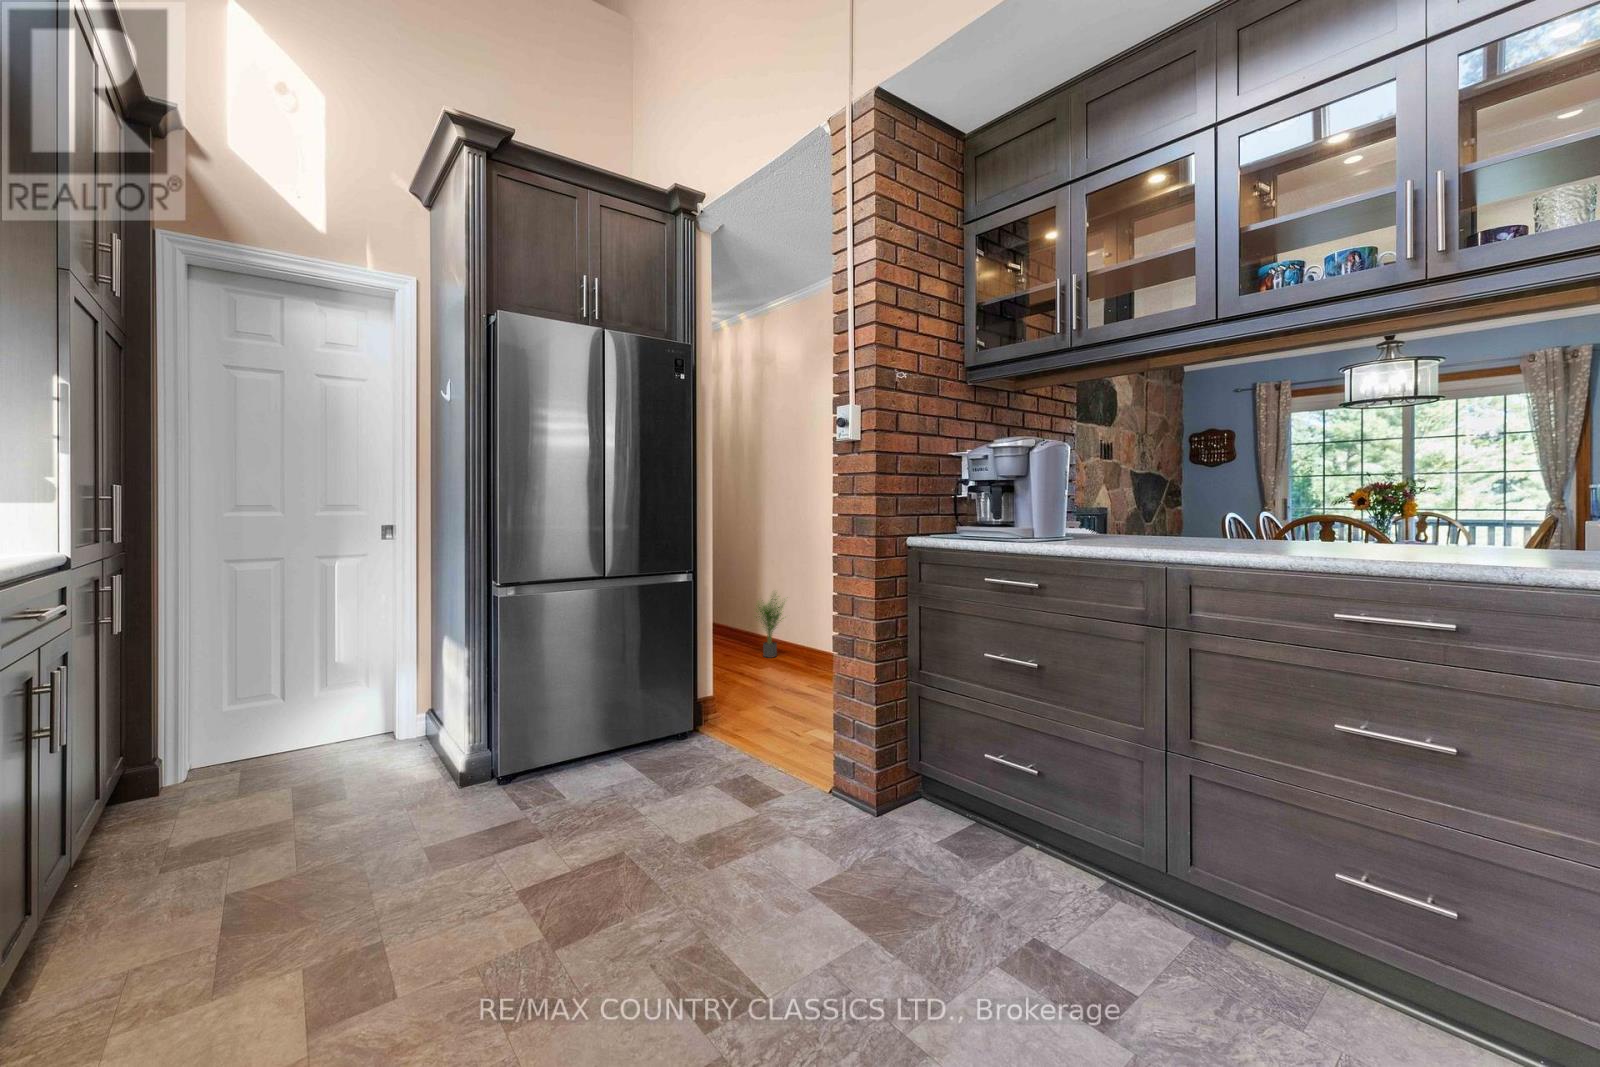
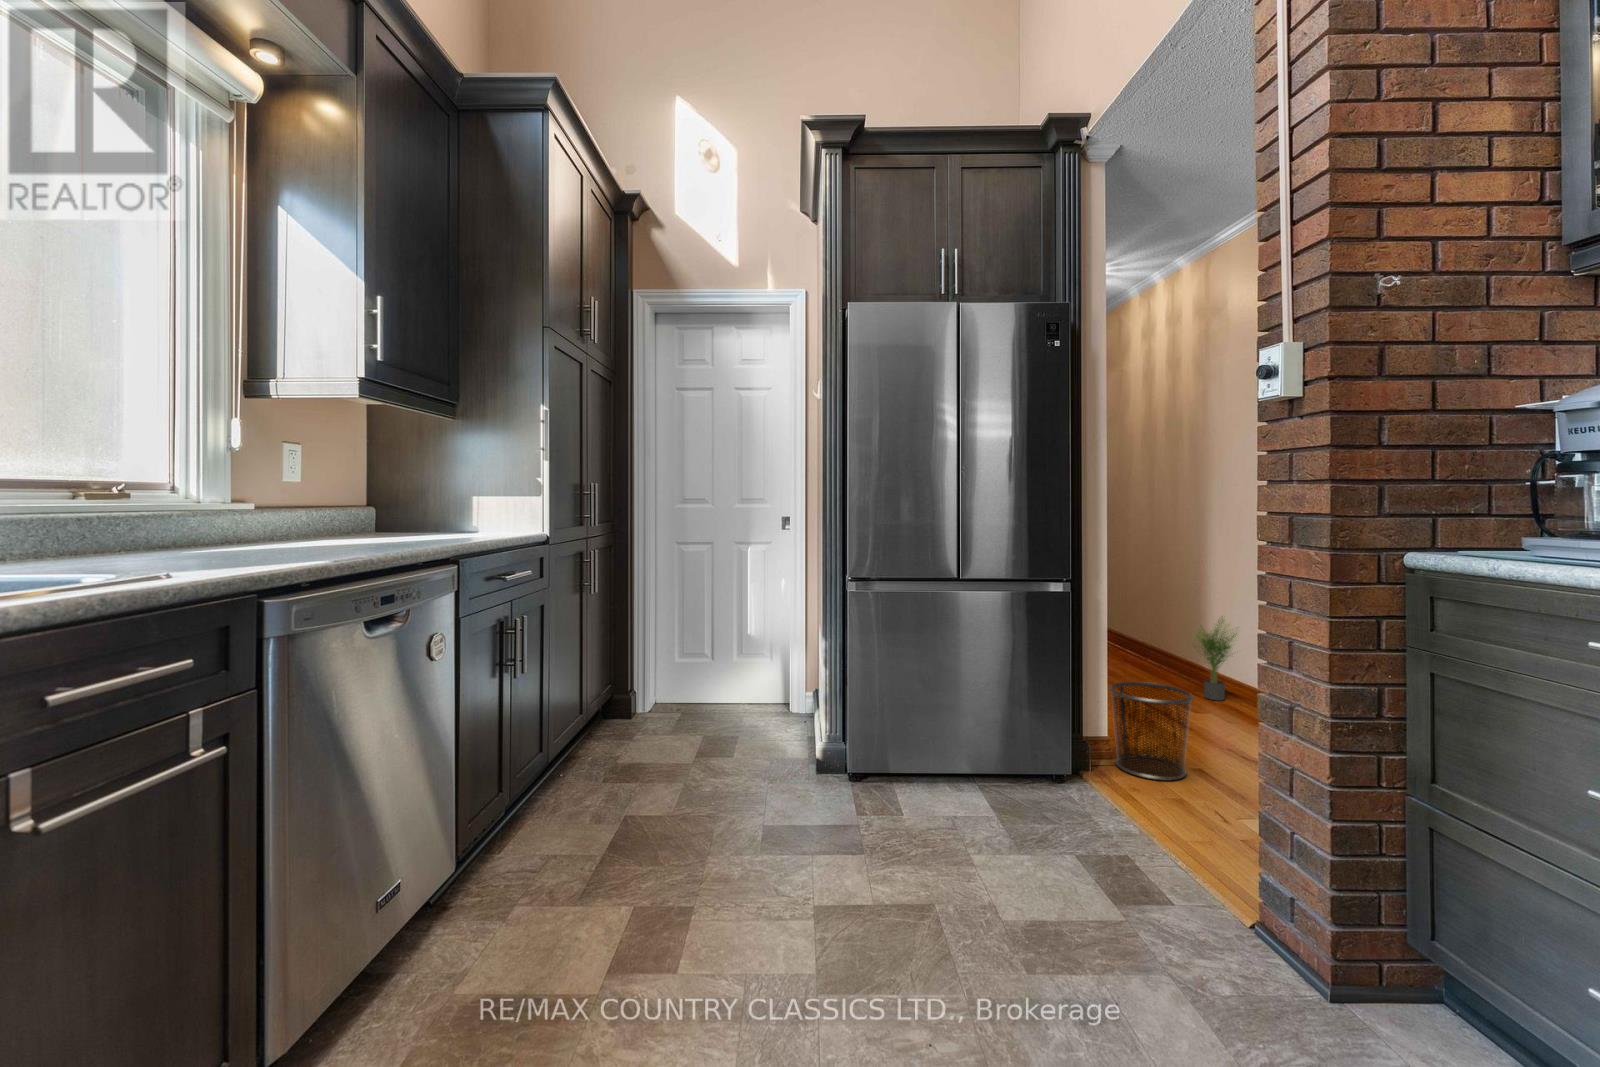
waste bin: none [715,646,773,721] -> present [1110,682,1193,781]

